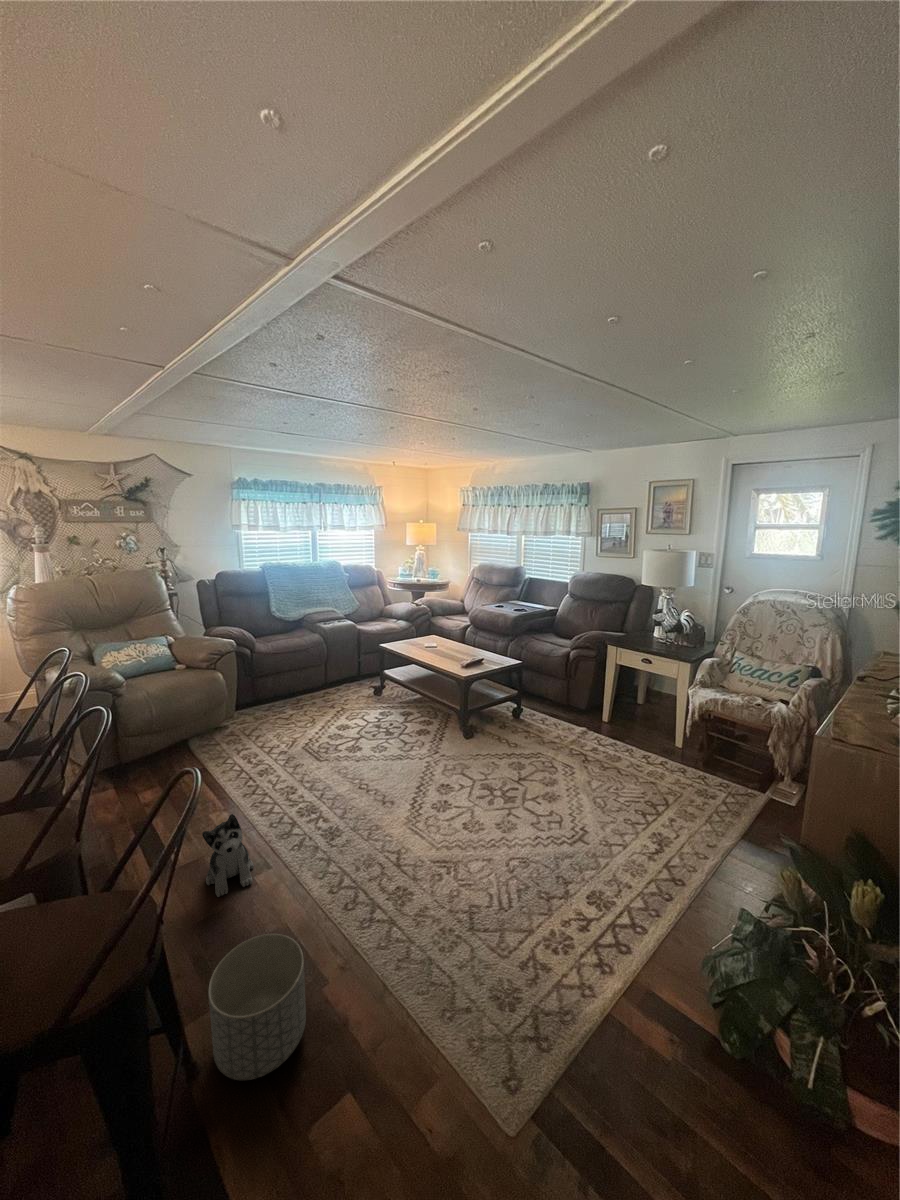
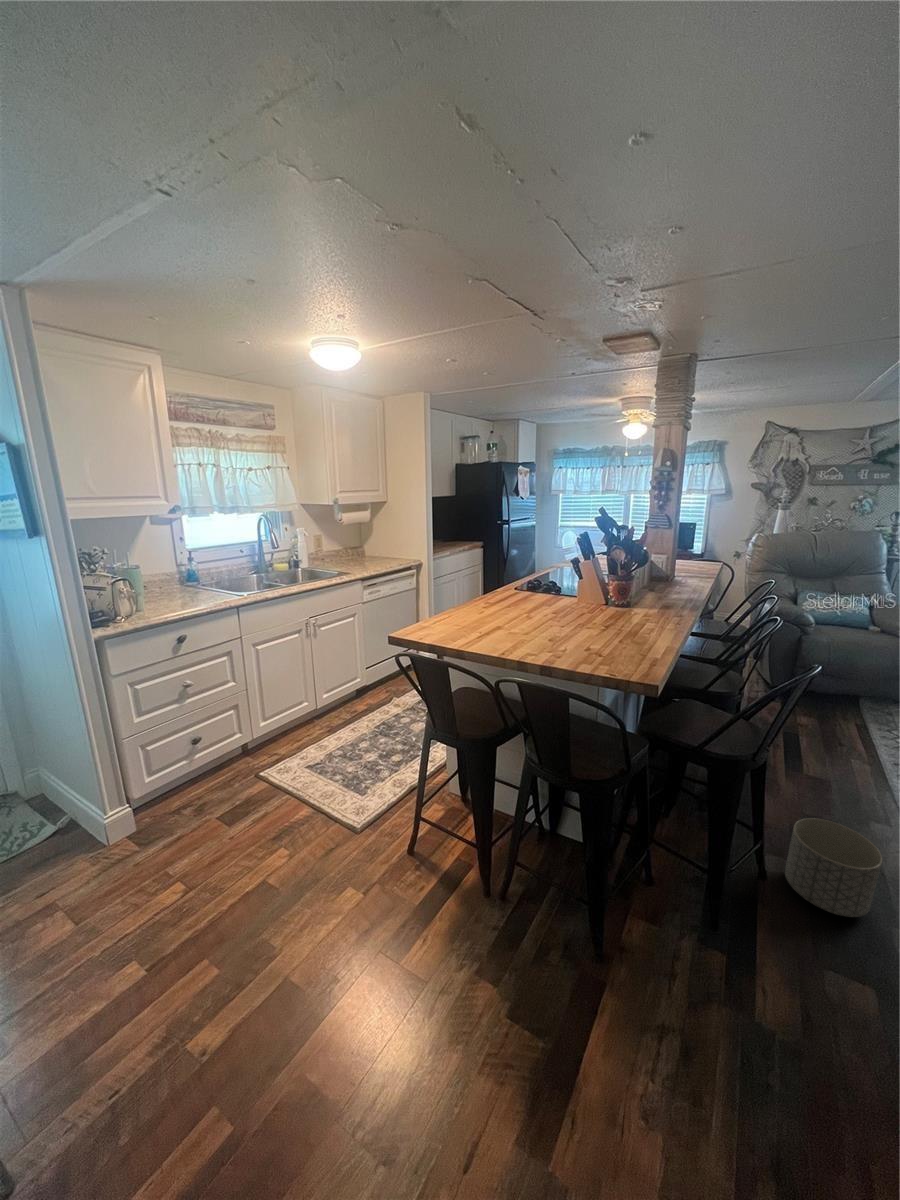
plush toy: present [202,814,254,897] -> none [826,750,876,819]

